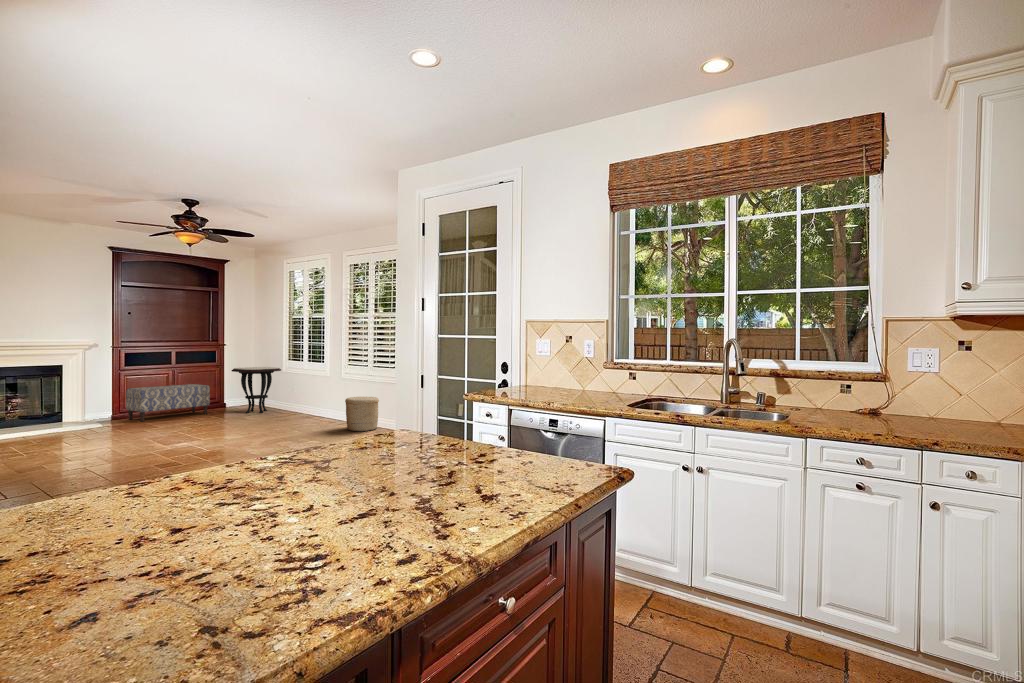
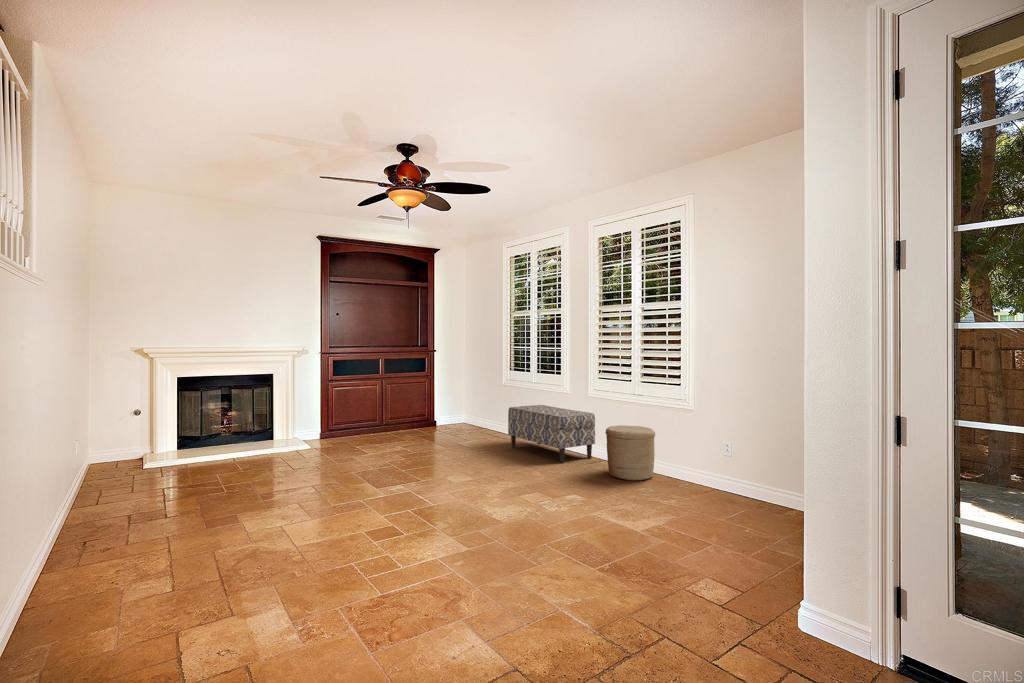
side table: present [232,367,281,413] -> none [445,377,501,436]
bench: present [126,384,210,422] -> present [508,405,595,463]

